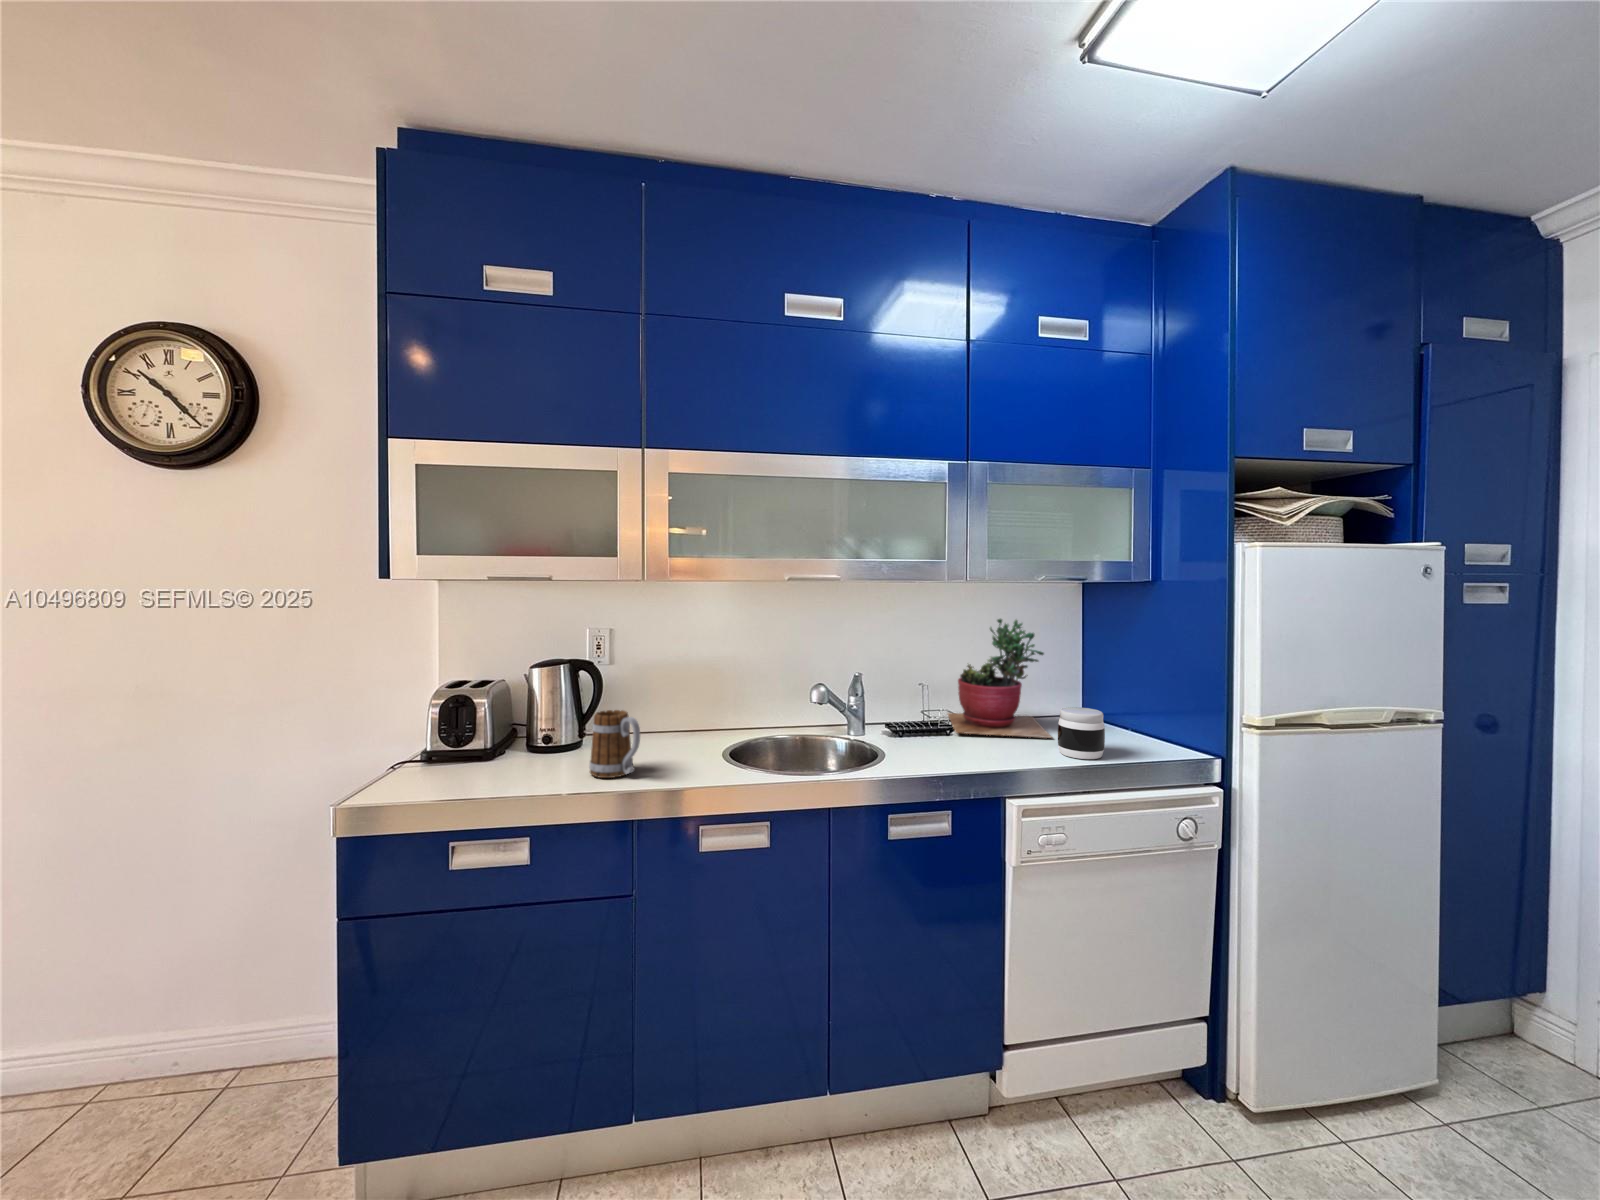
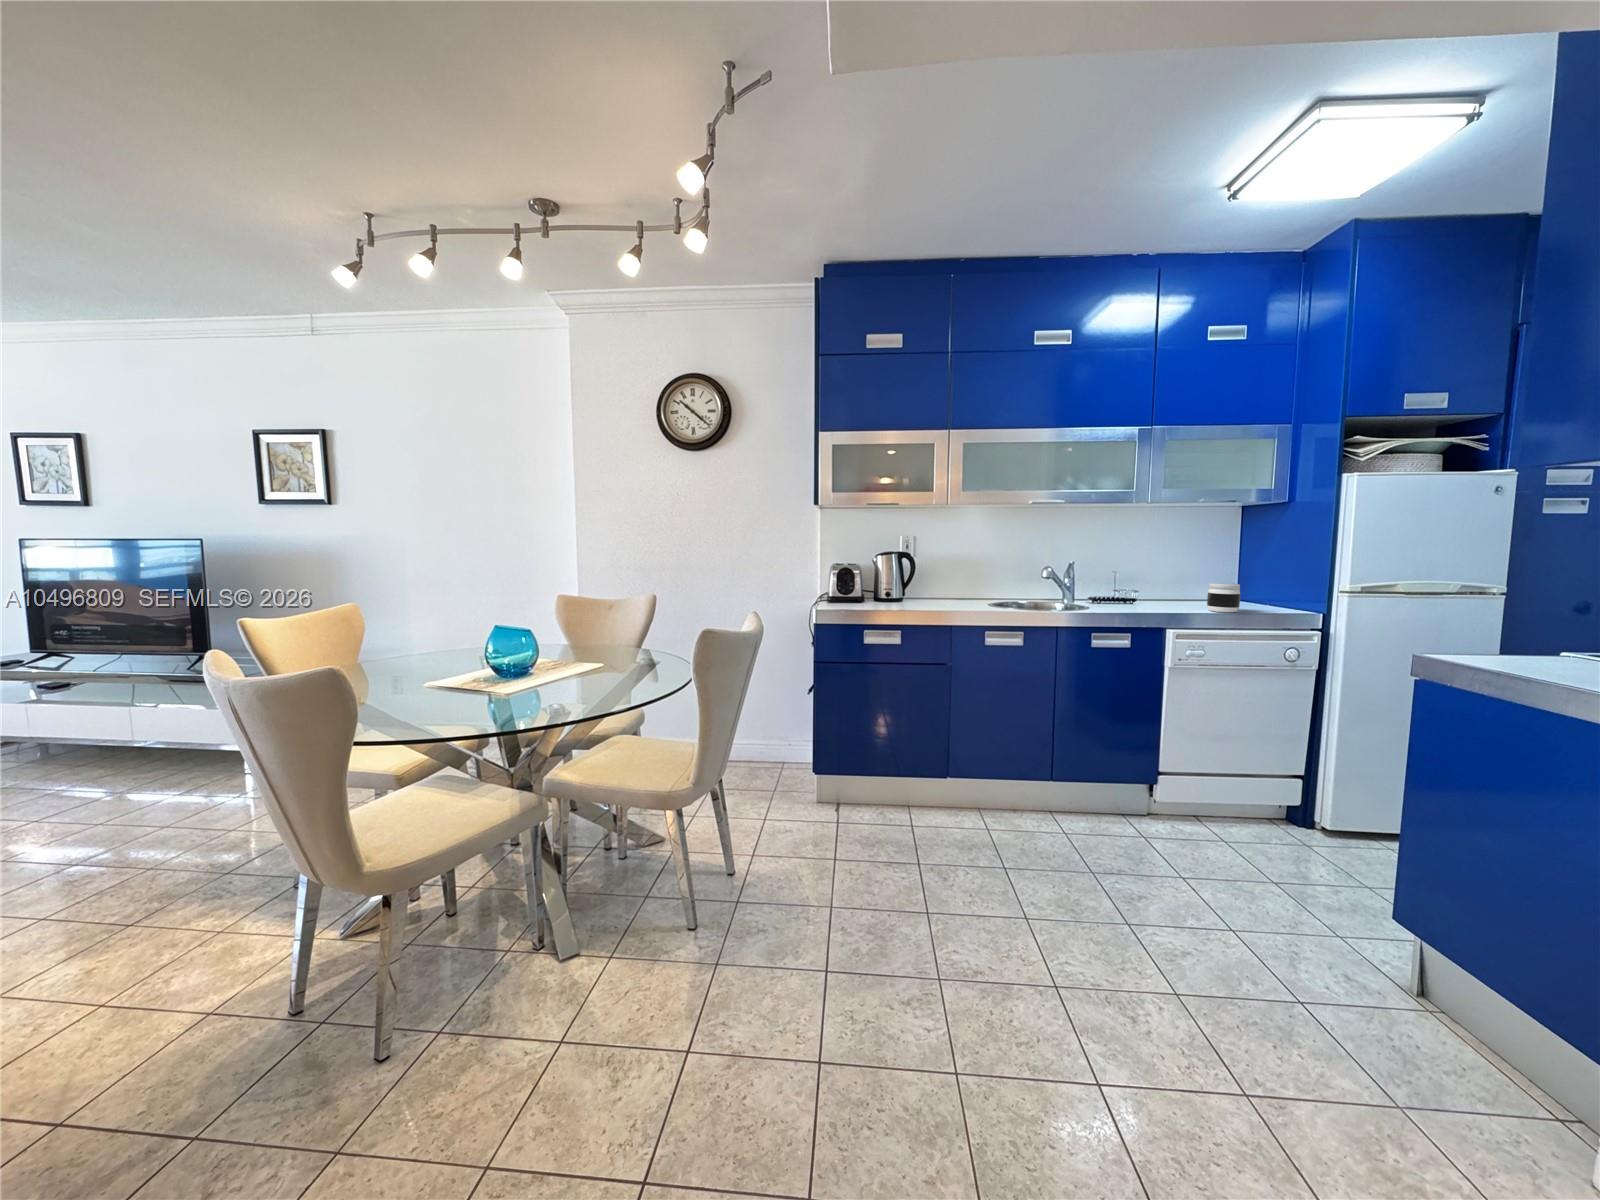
succulent plant: present [947,618,1052,738] -> none [1129,531,1205,606]
mug: present [589,710,640,778] -> none [919,576,951,610]

